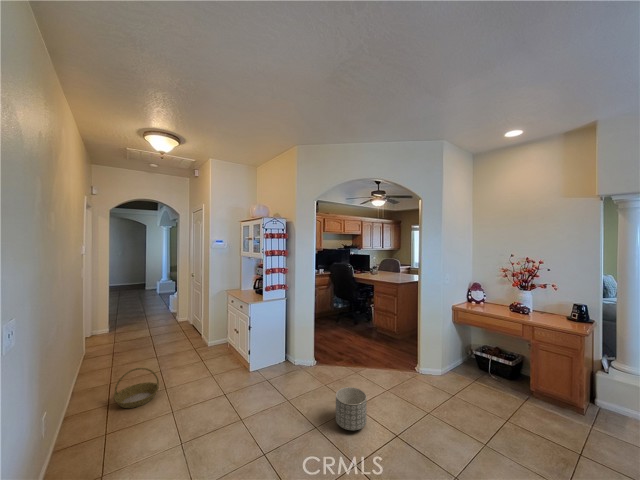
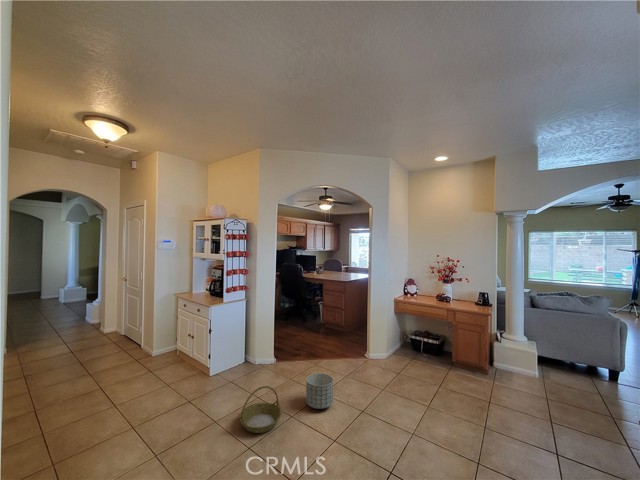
basket: present [114,368,159,408] -> present [239,386,281,433]

